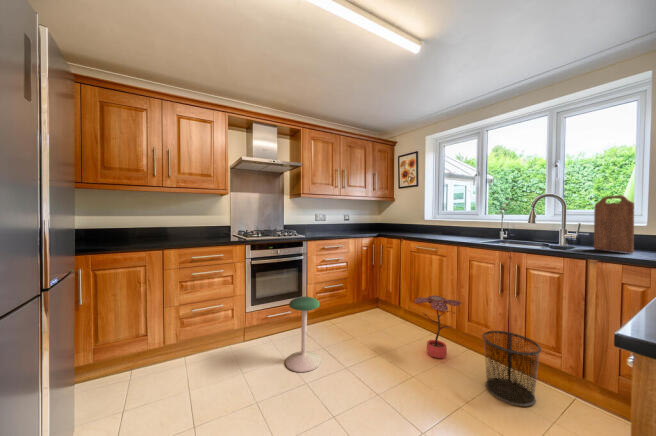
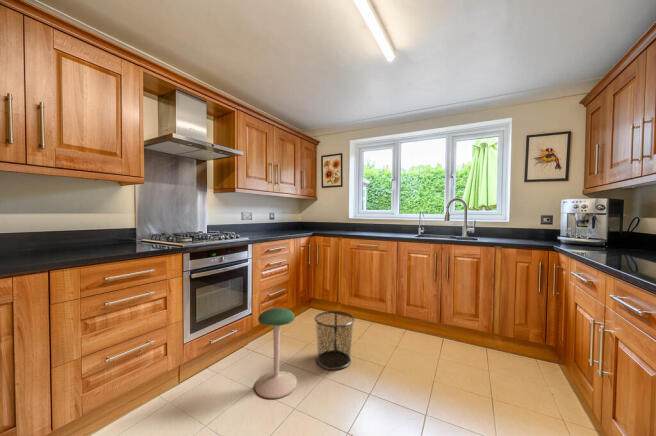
cutting board: present [594,195,634,253] -> none [489,201,515,241]
potted plant: present [414,295,461,358] -> none [371,288,408,344]
waste bin: present [482,331,541,406] -> present [315,311,354,369]

